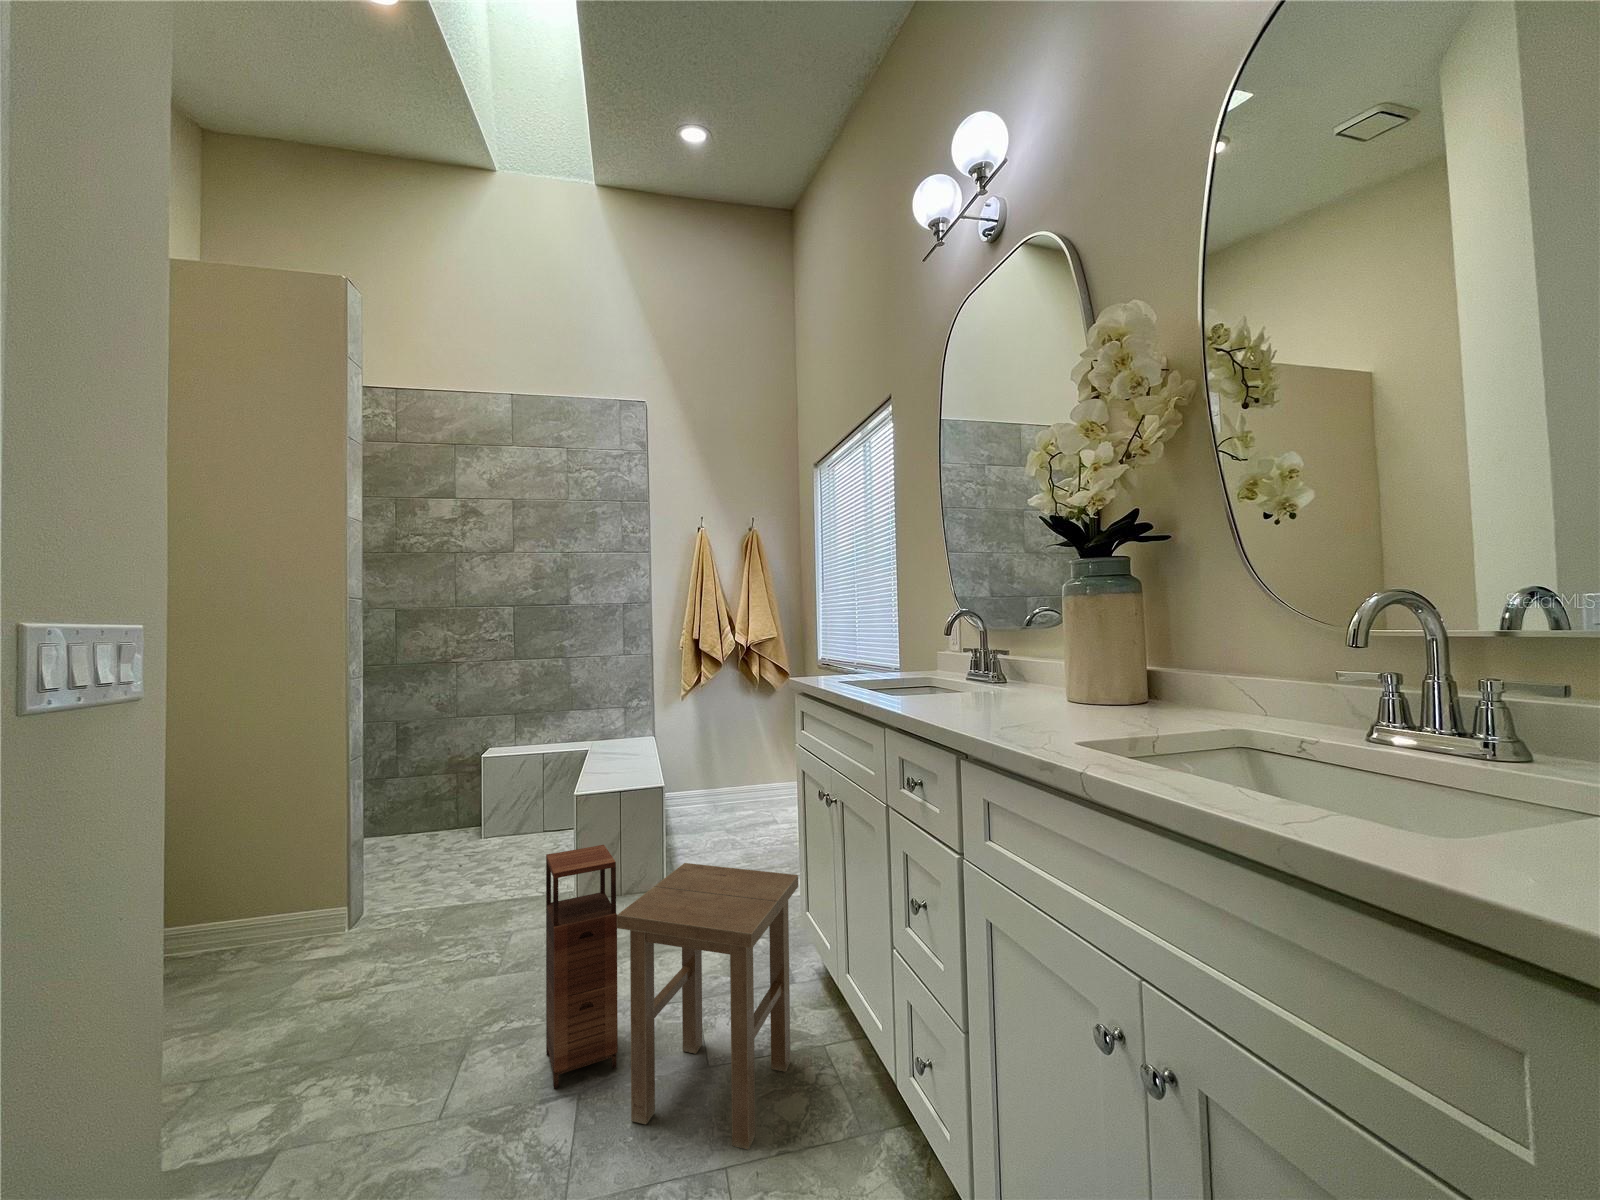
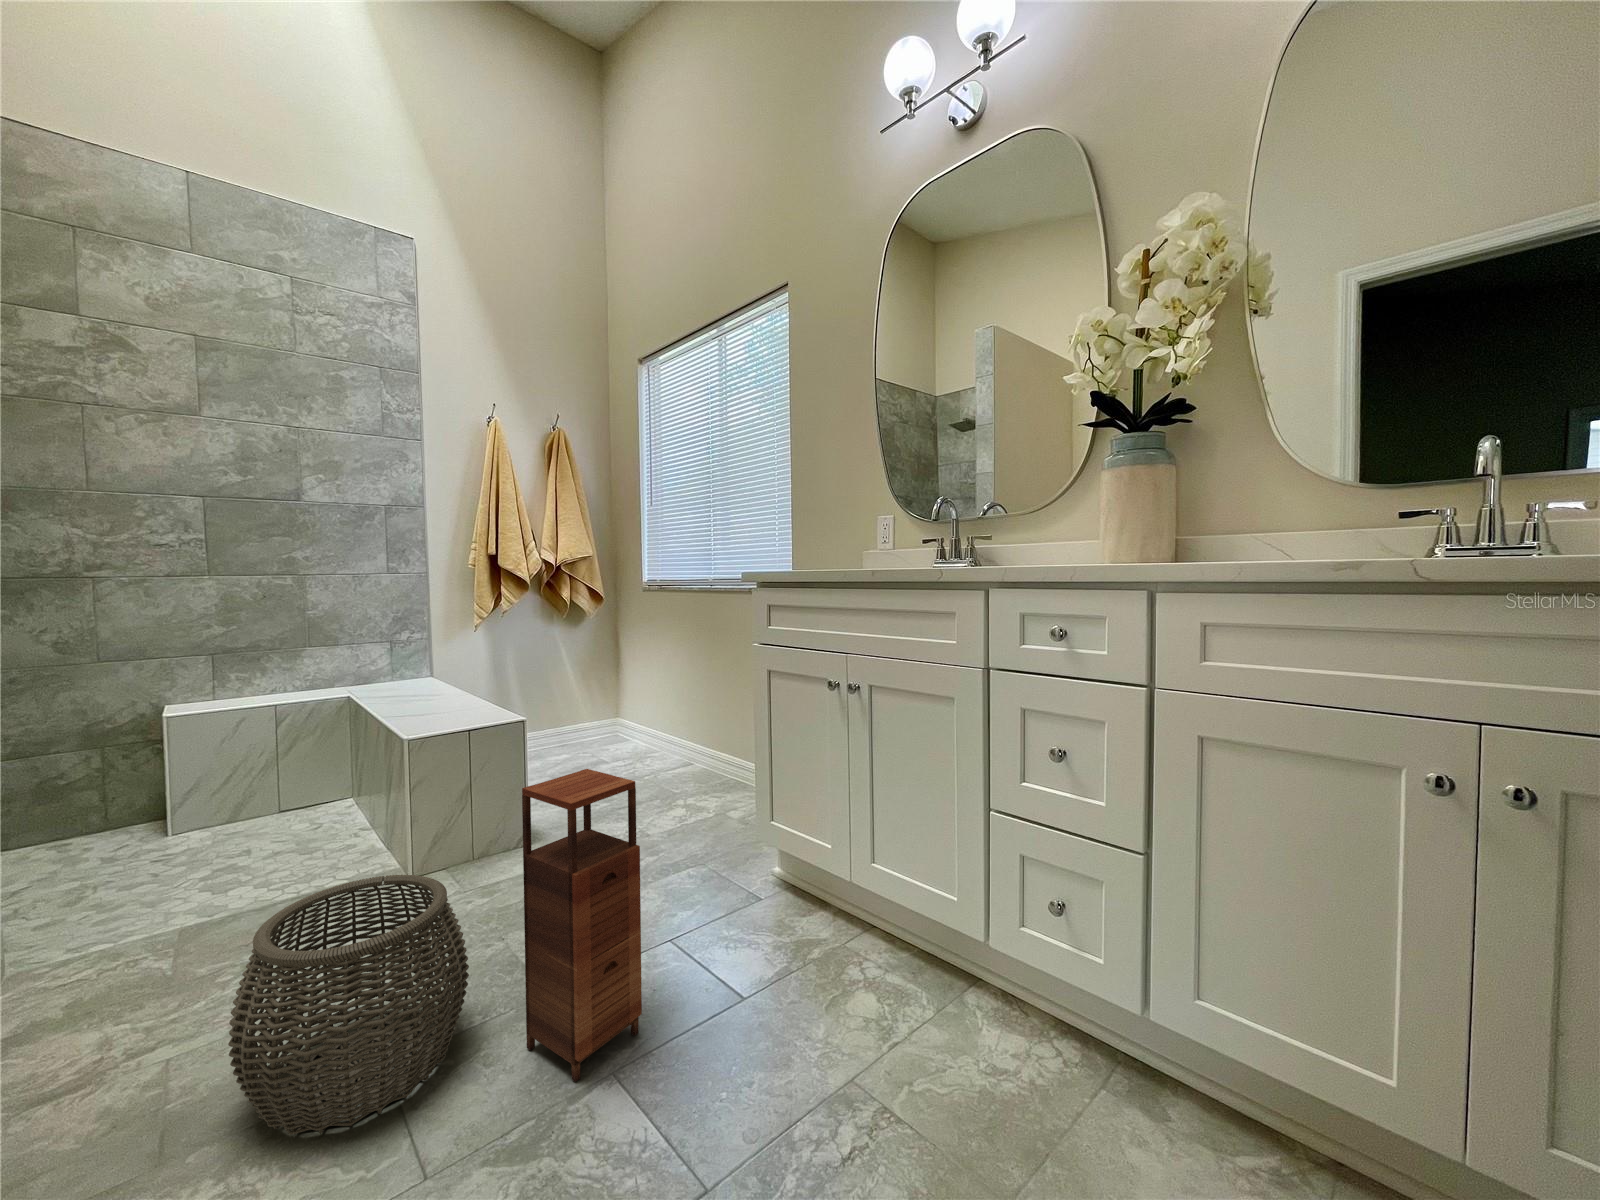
stool: present [617,863,798,1150] -> none [692,769,873,1078]
woven basket: none [380,899,529,1068] -> present [228,875,469,1135]

